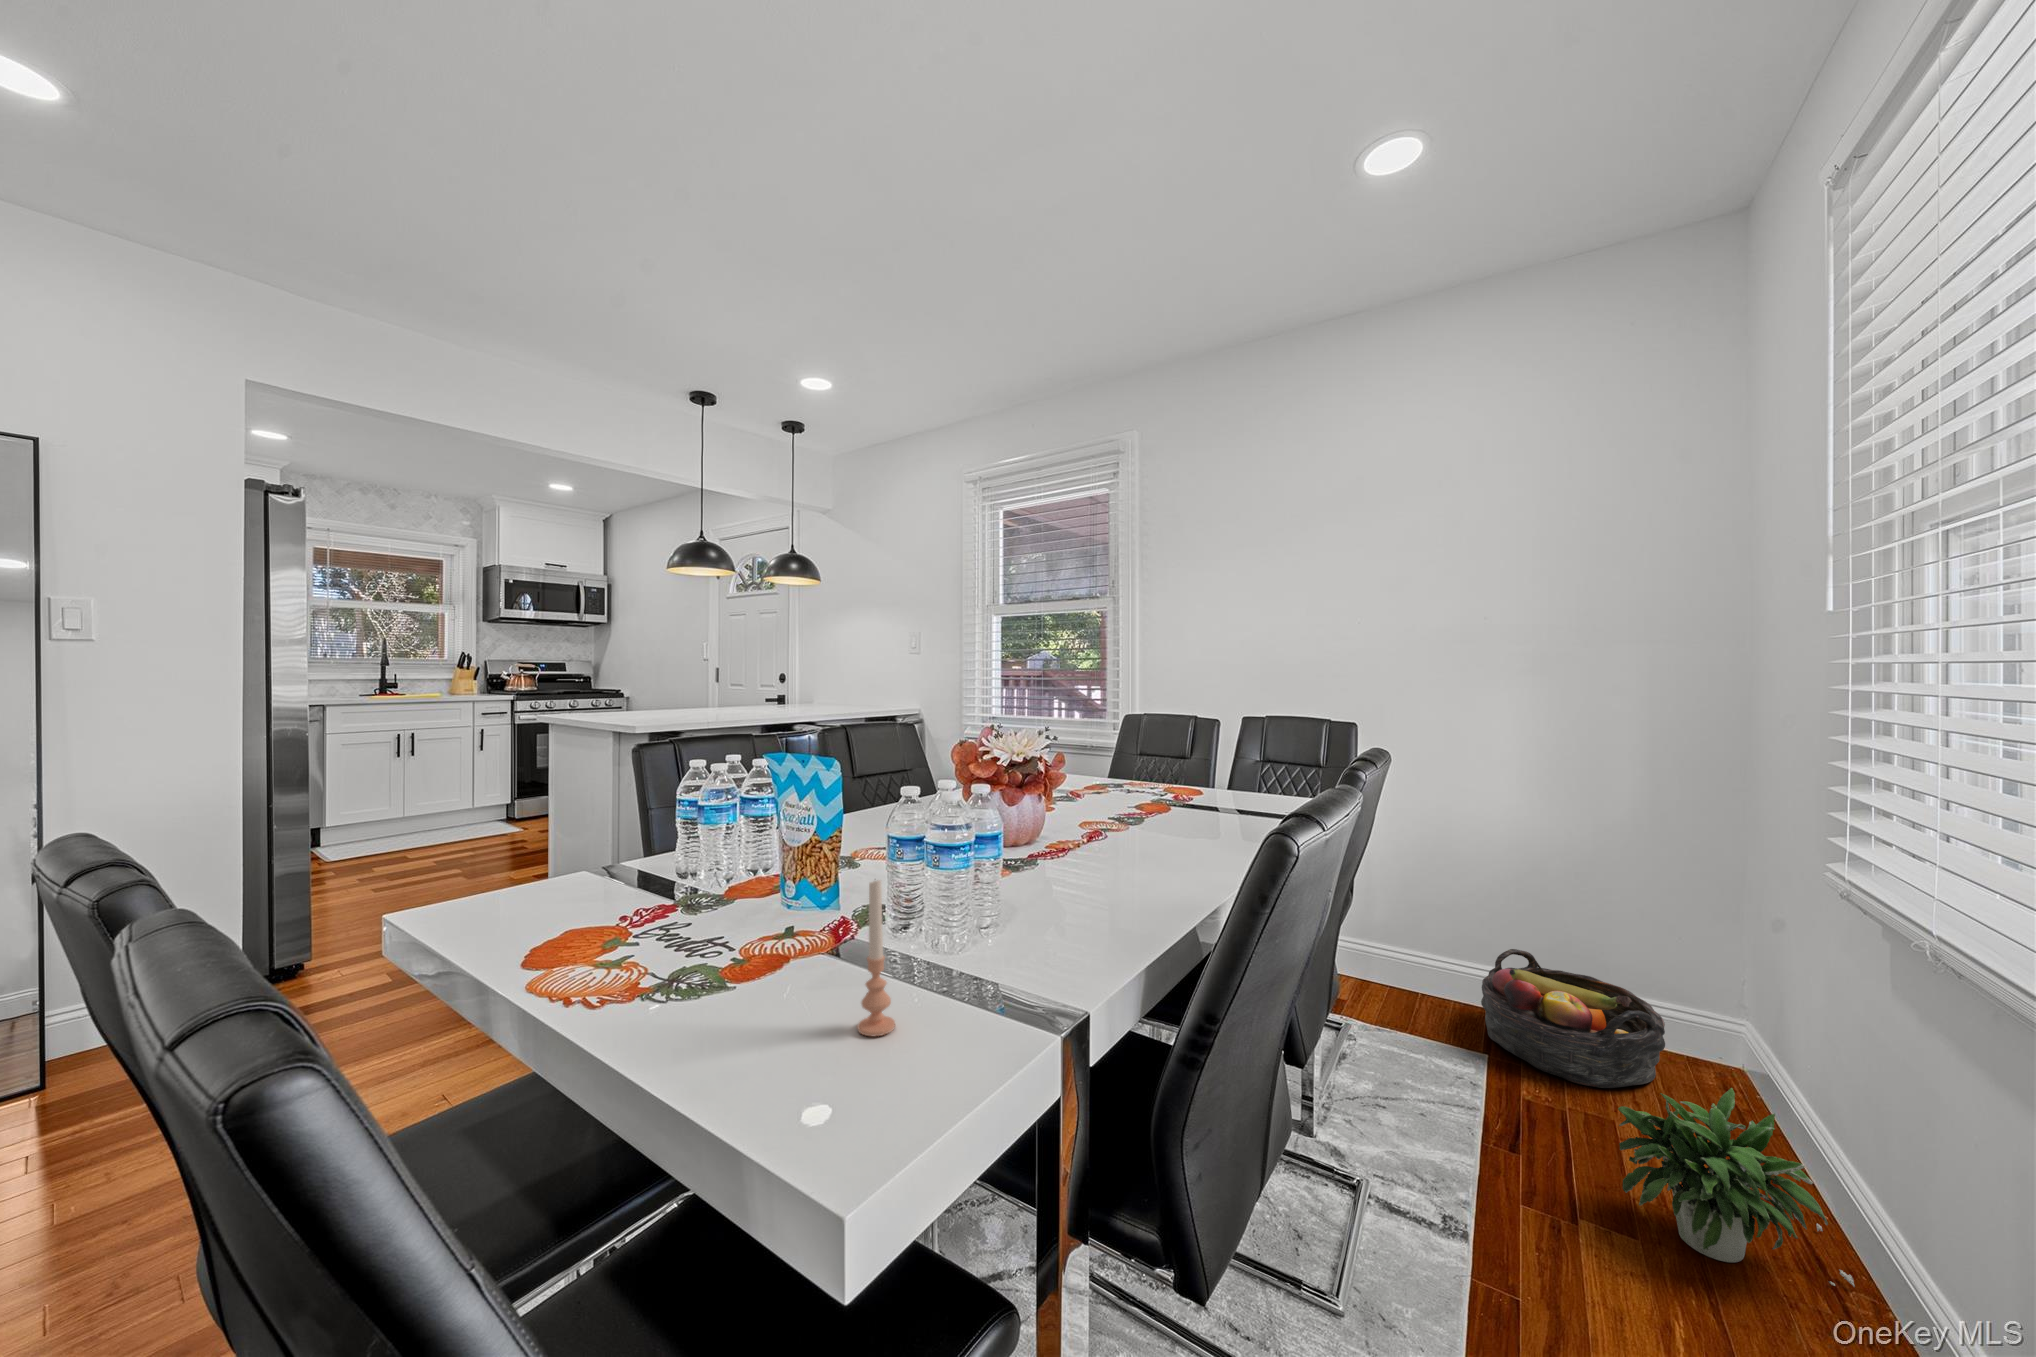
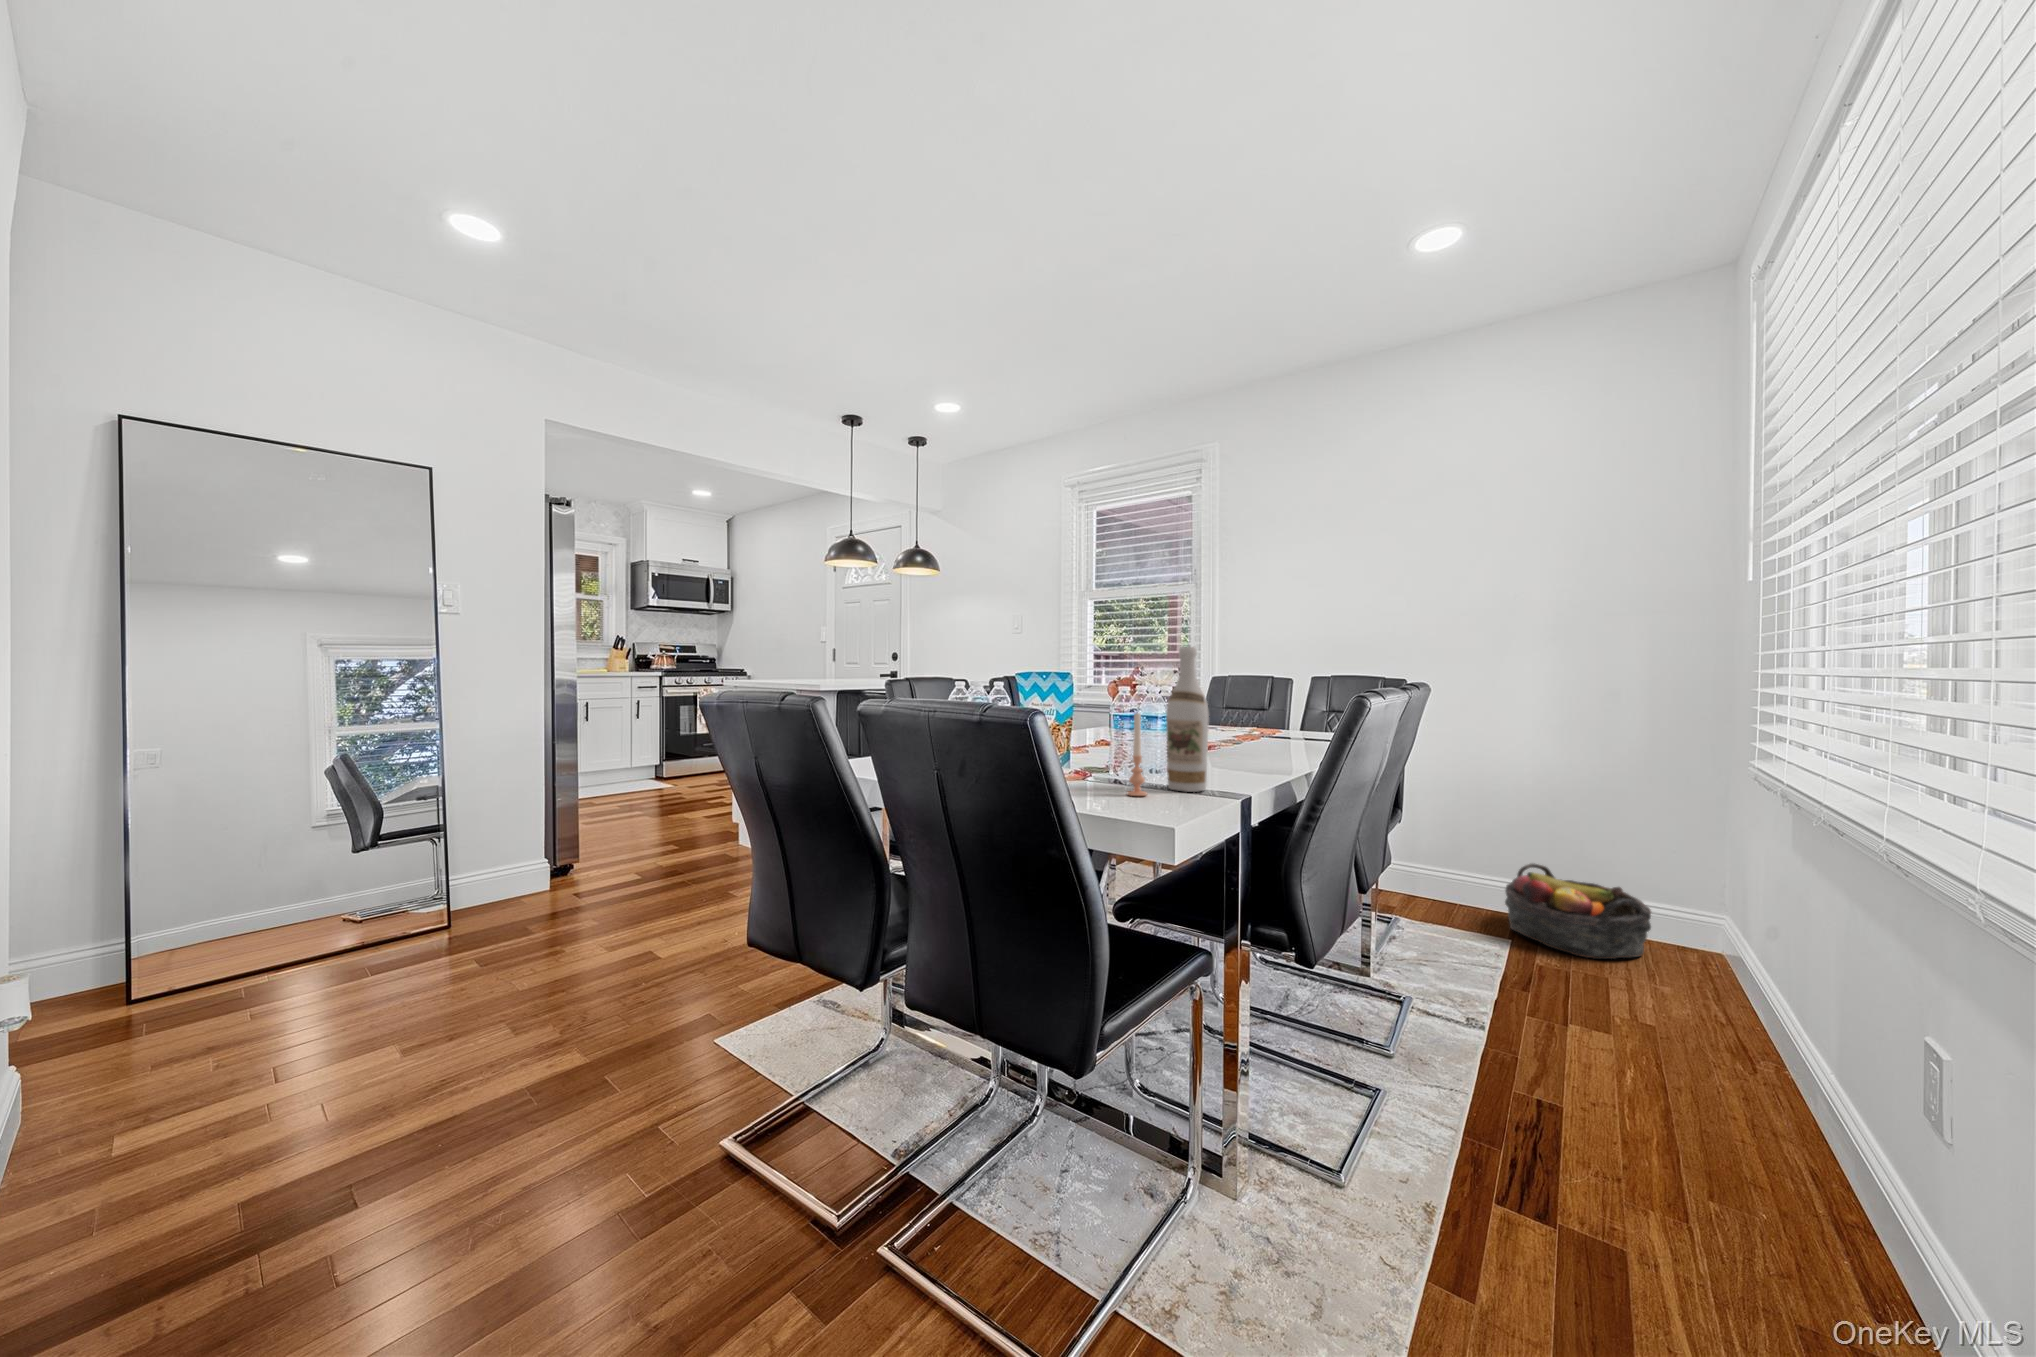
wine bottle: none [947,748,1018,1008] -> present [1166,647,1209,792]
potted plant: present [1618,1088,1855,1287] -> none [1601,932,1766,1058]

